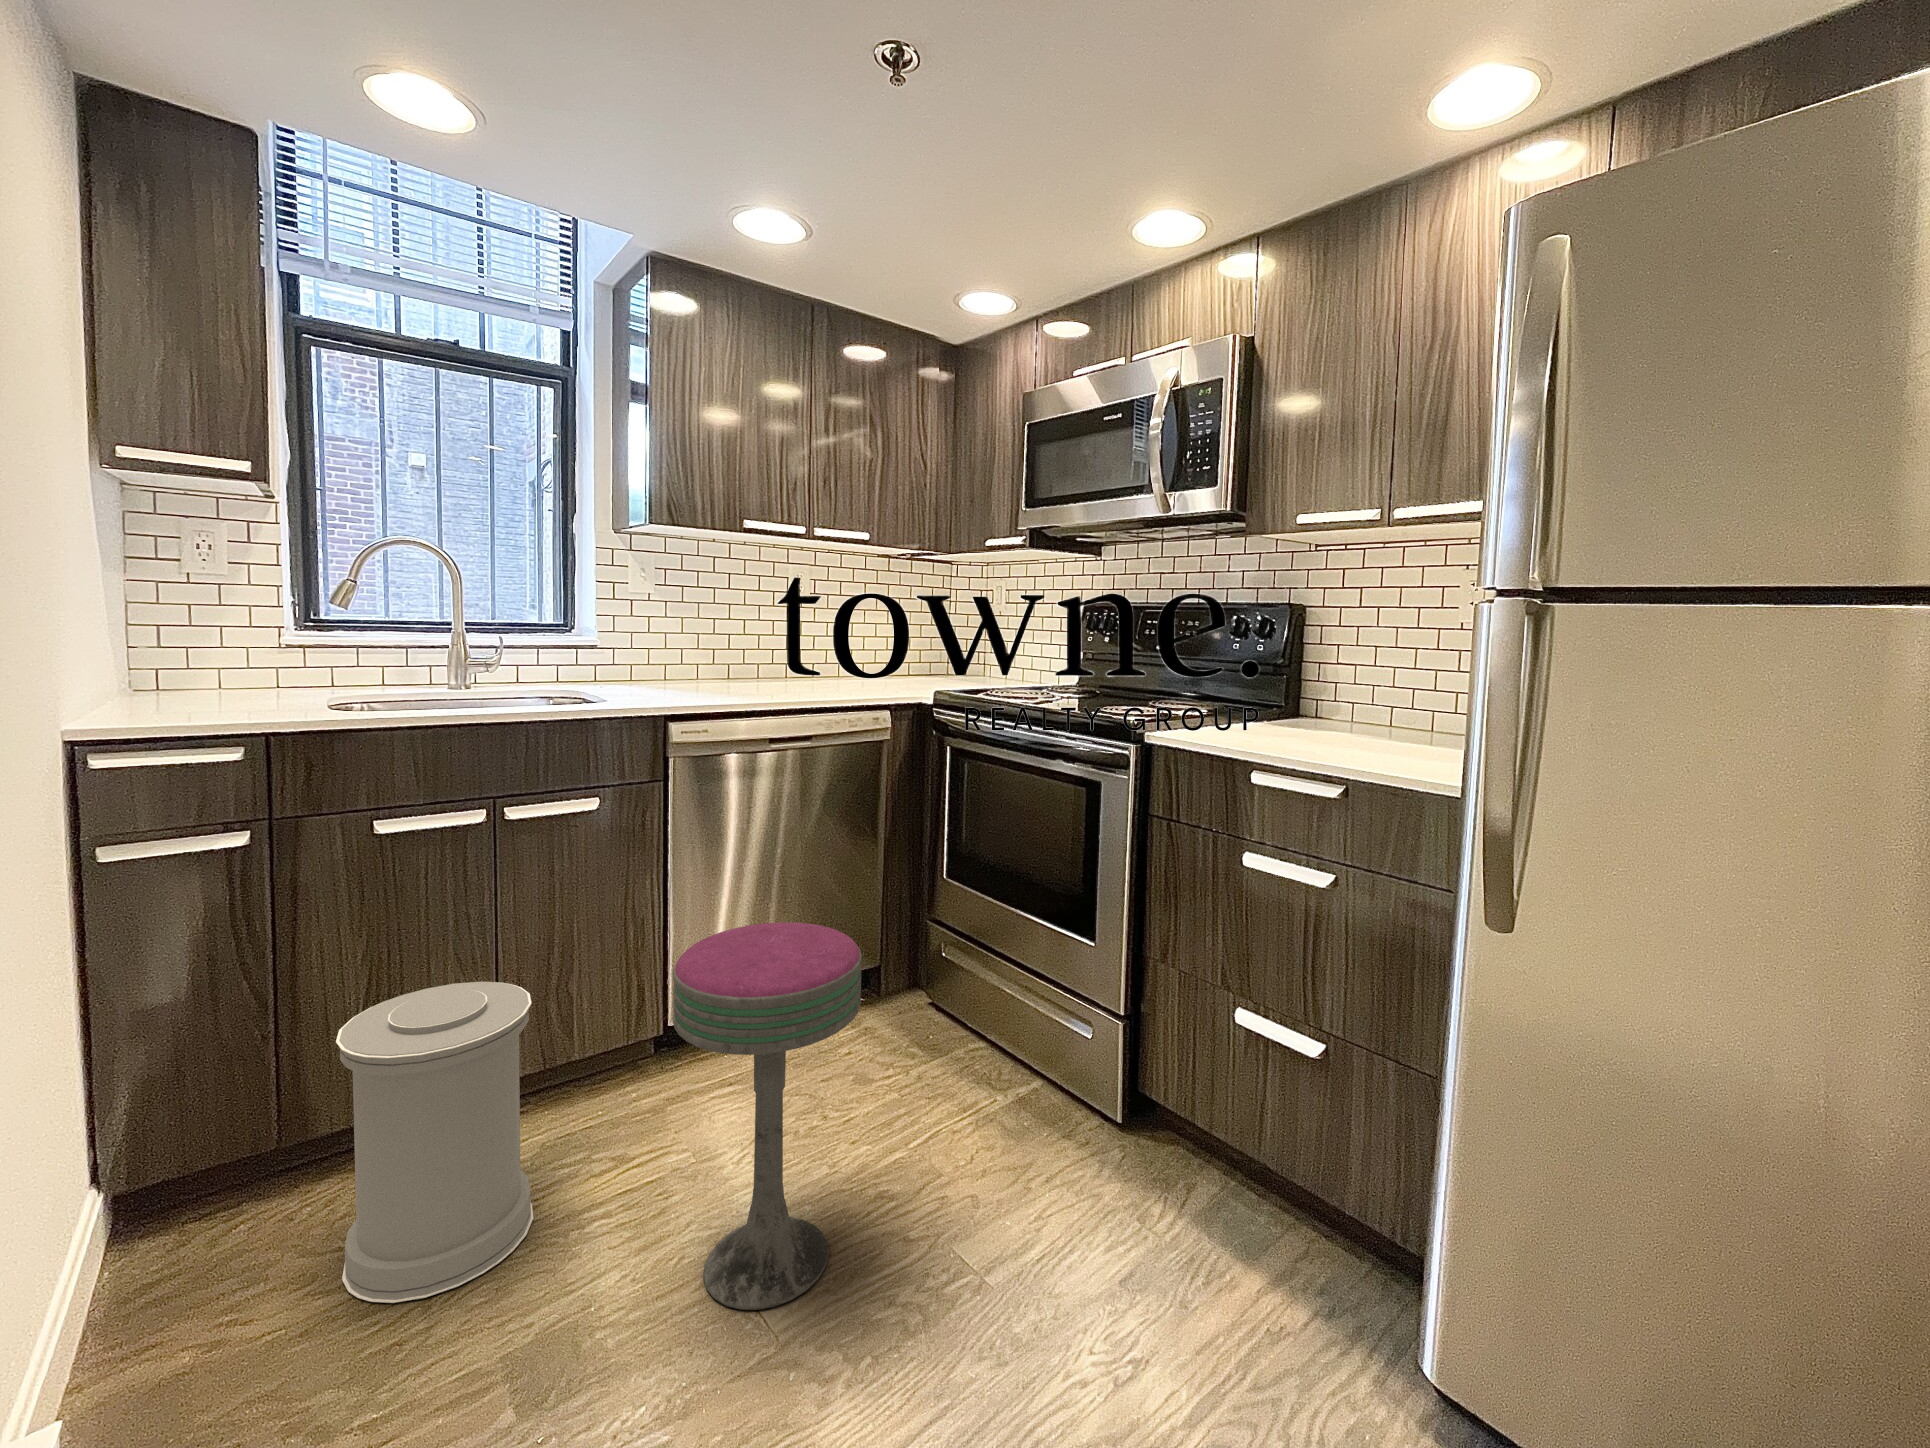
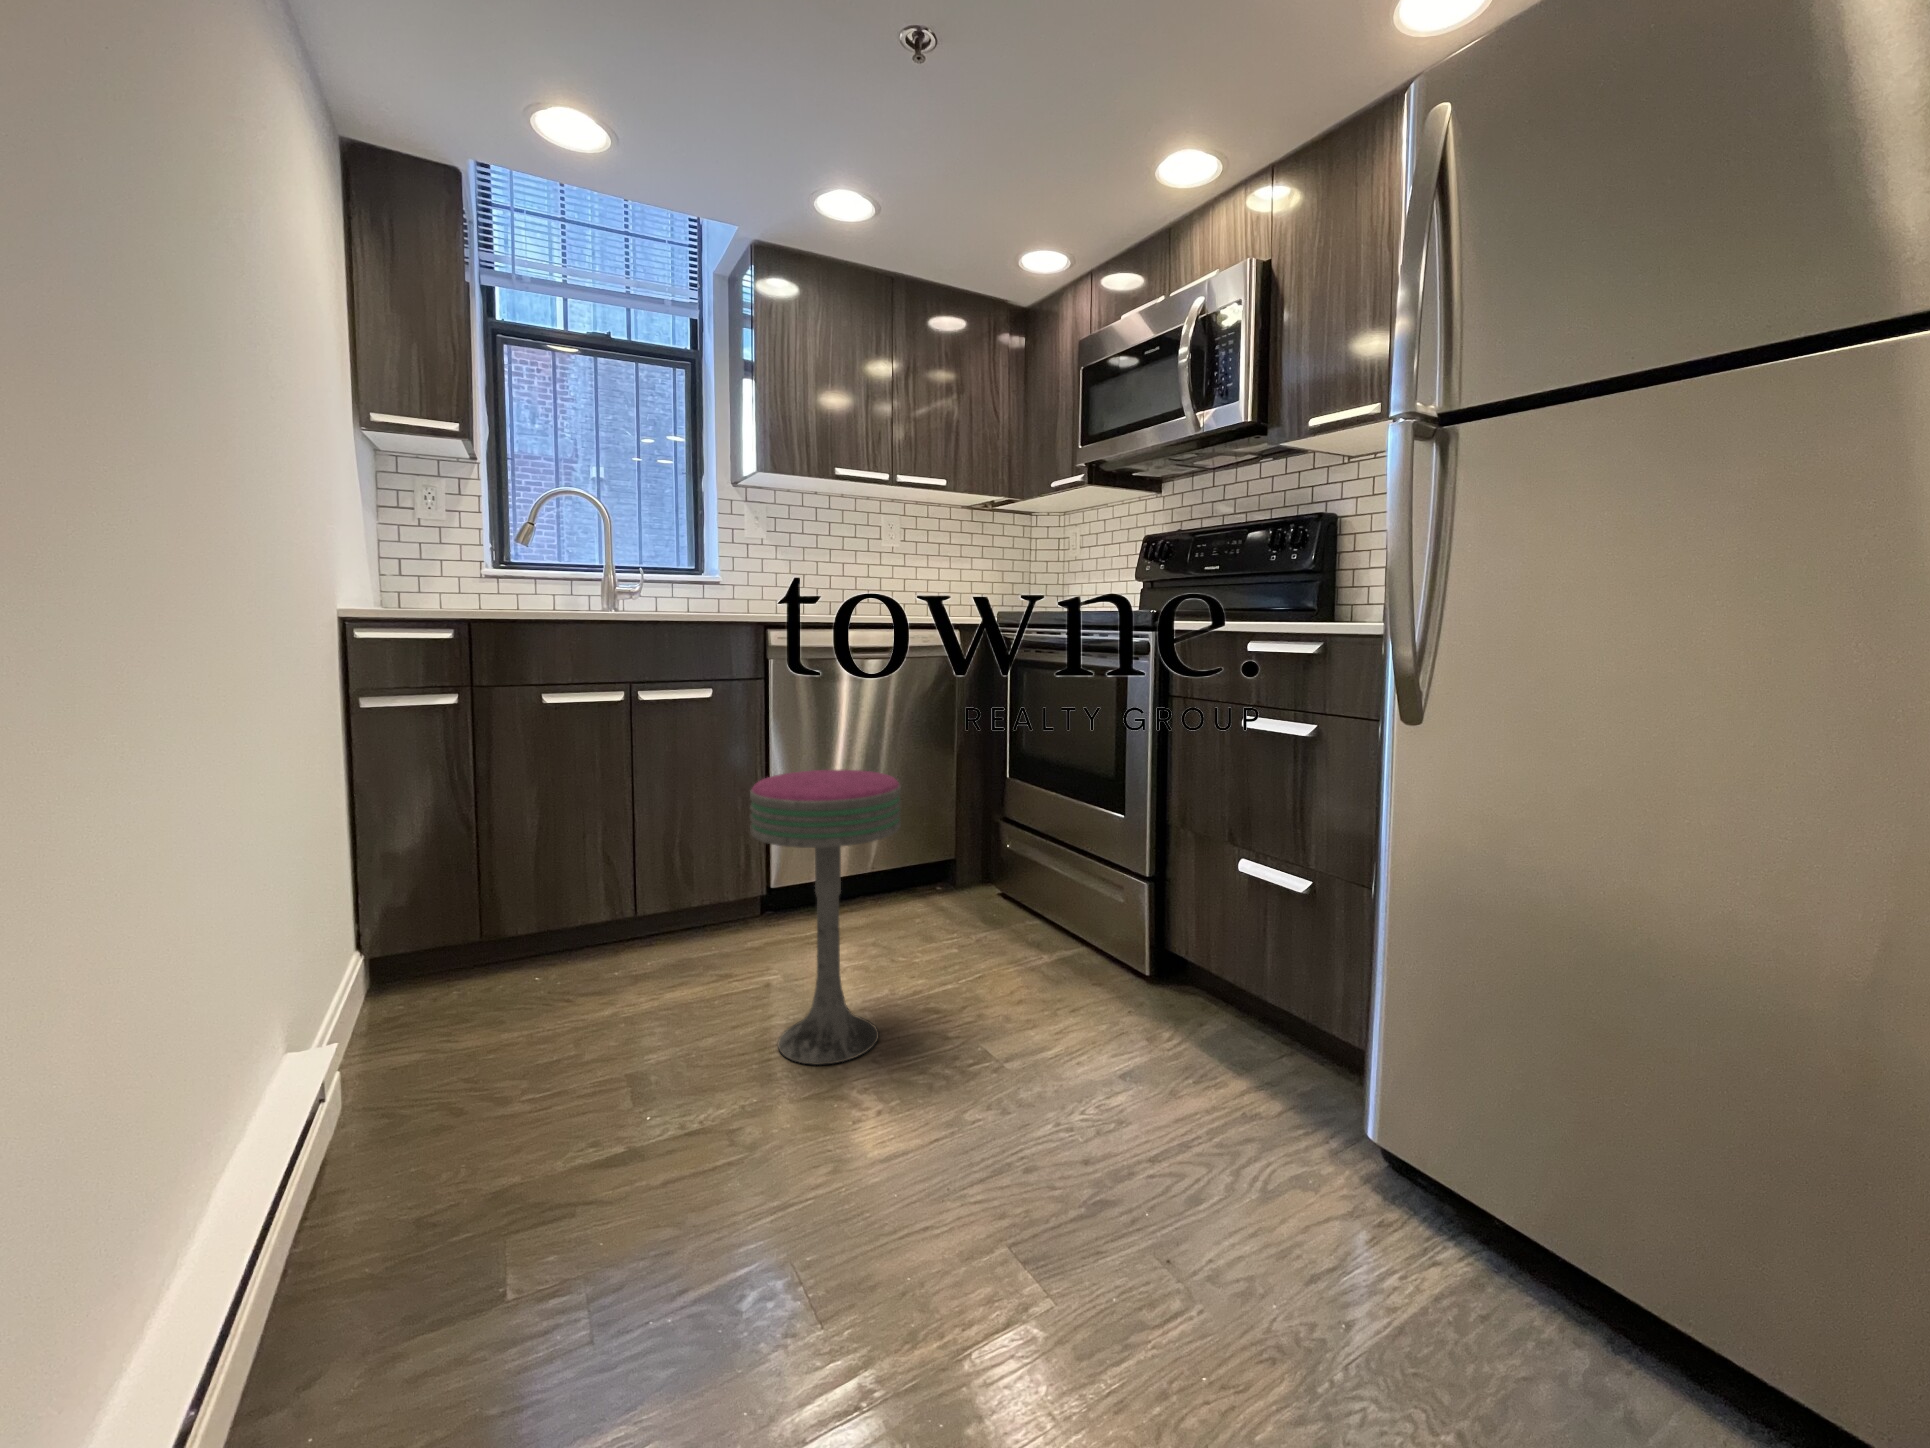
trash can: present [336,982,533,1303] -> none [513,818,656,1040]

